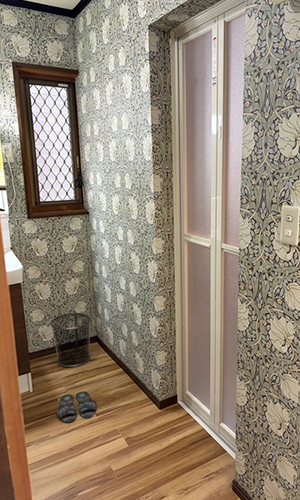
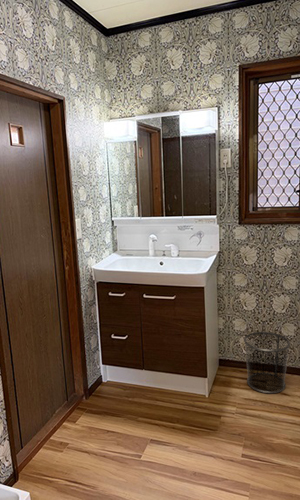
slippers: present [56,391,97,423] -> none [207,416,253,454]

